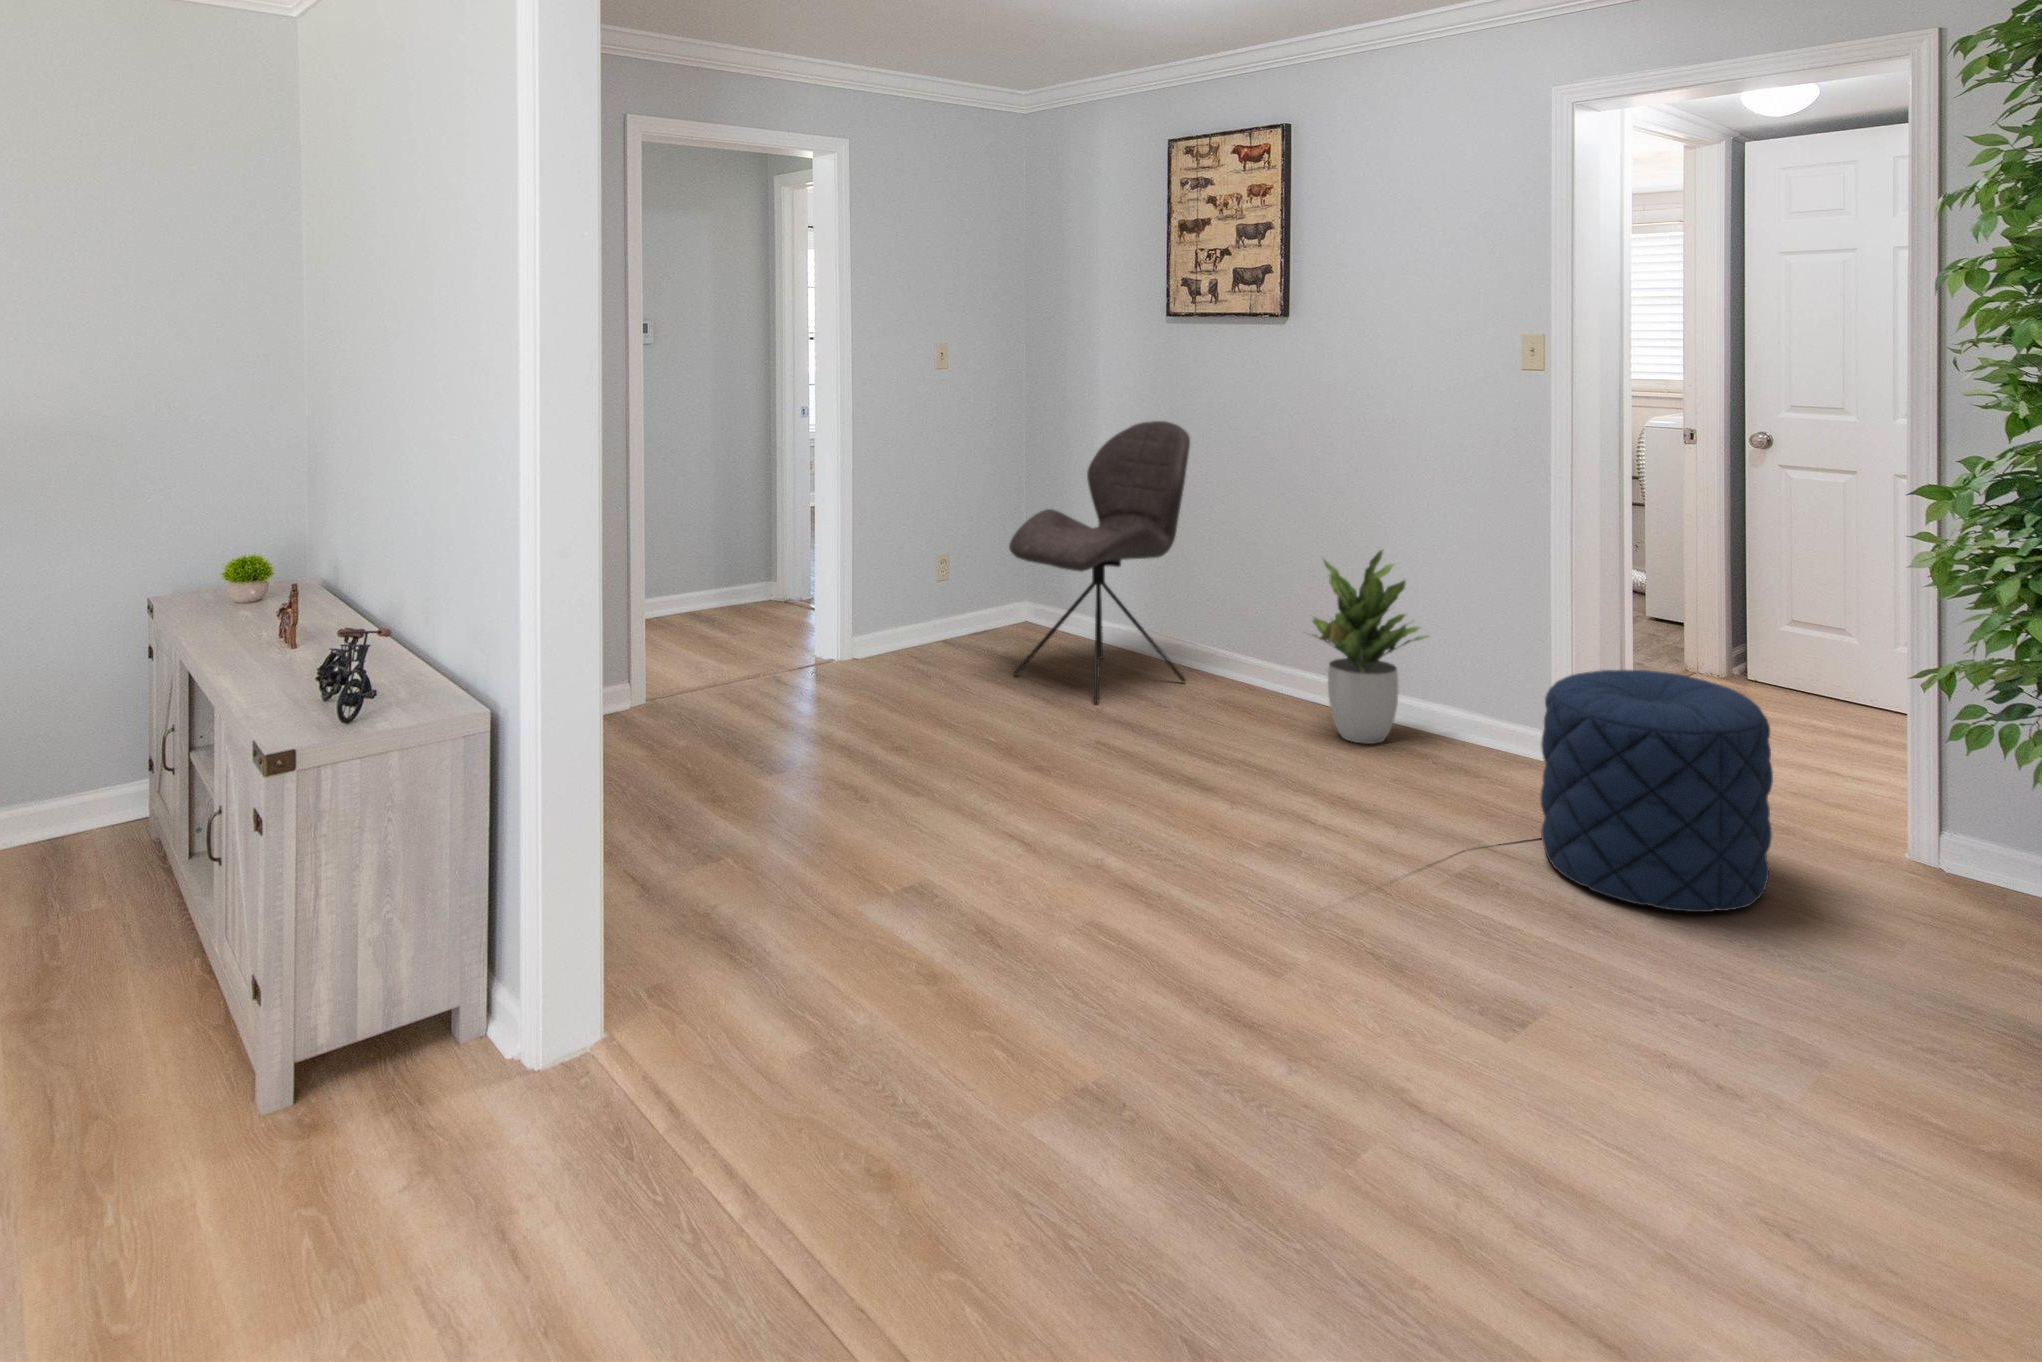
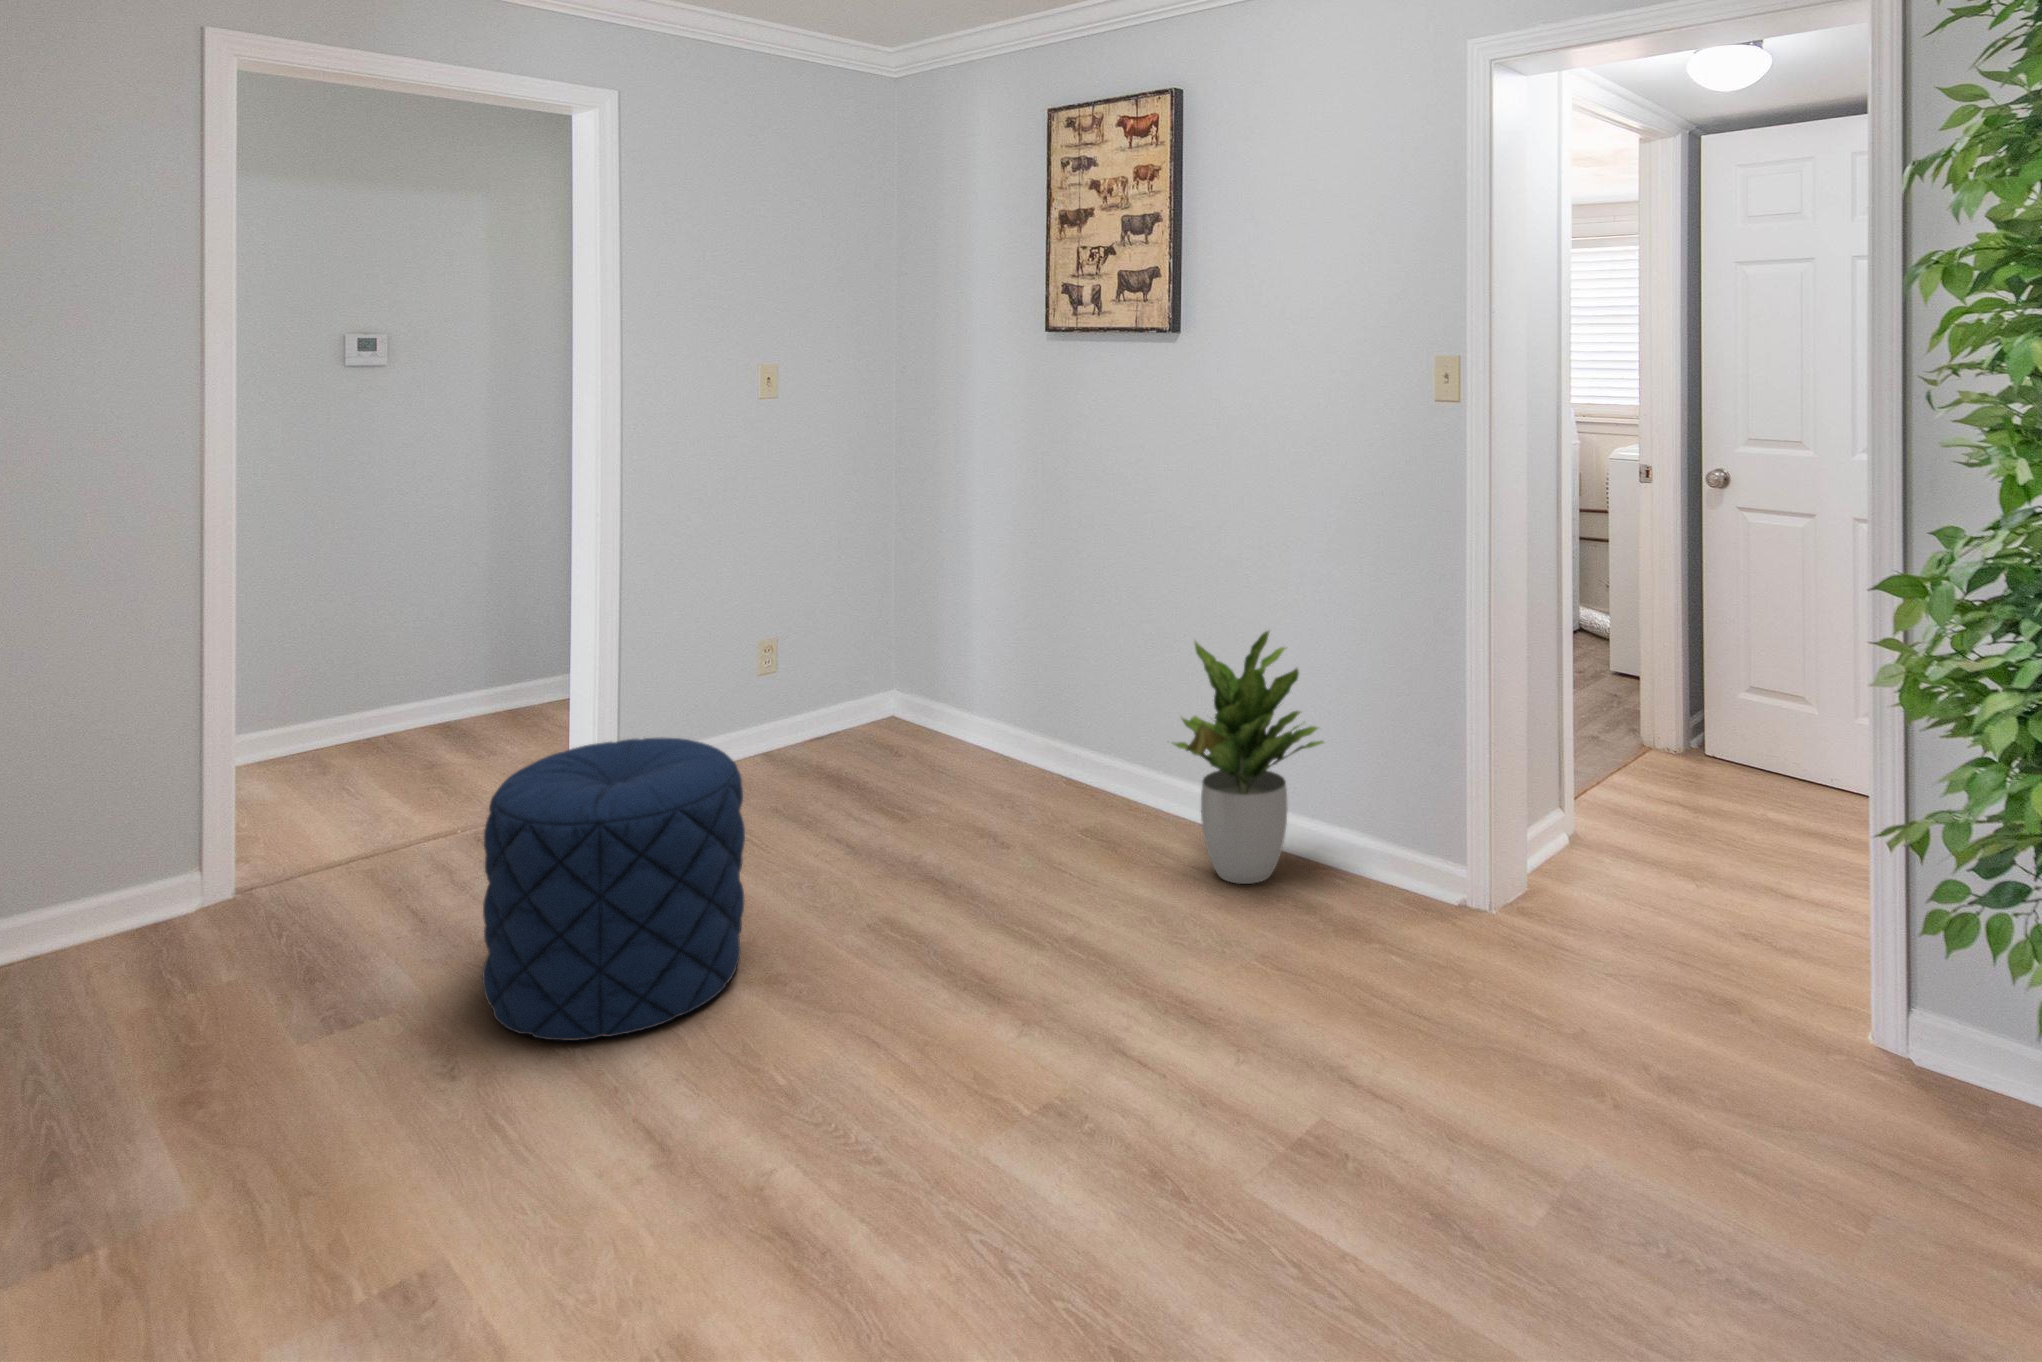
chair: present [1009,421,1190,702] -> none [832,461,1066,831]
pouf: present [1541,670,1773,912] -> present [482,738,745,1040]

